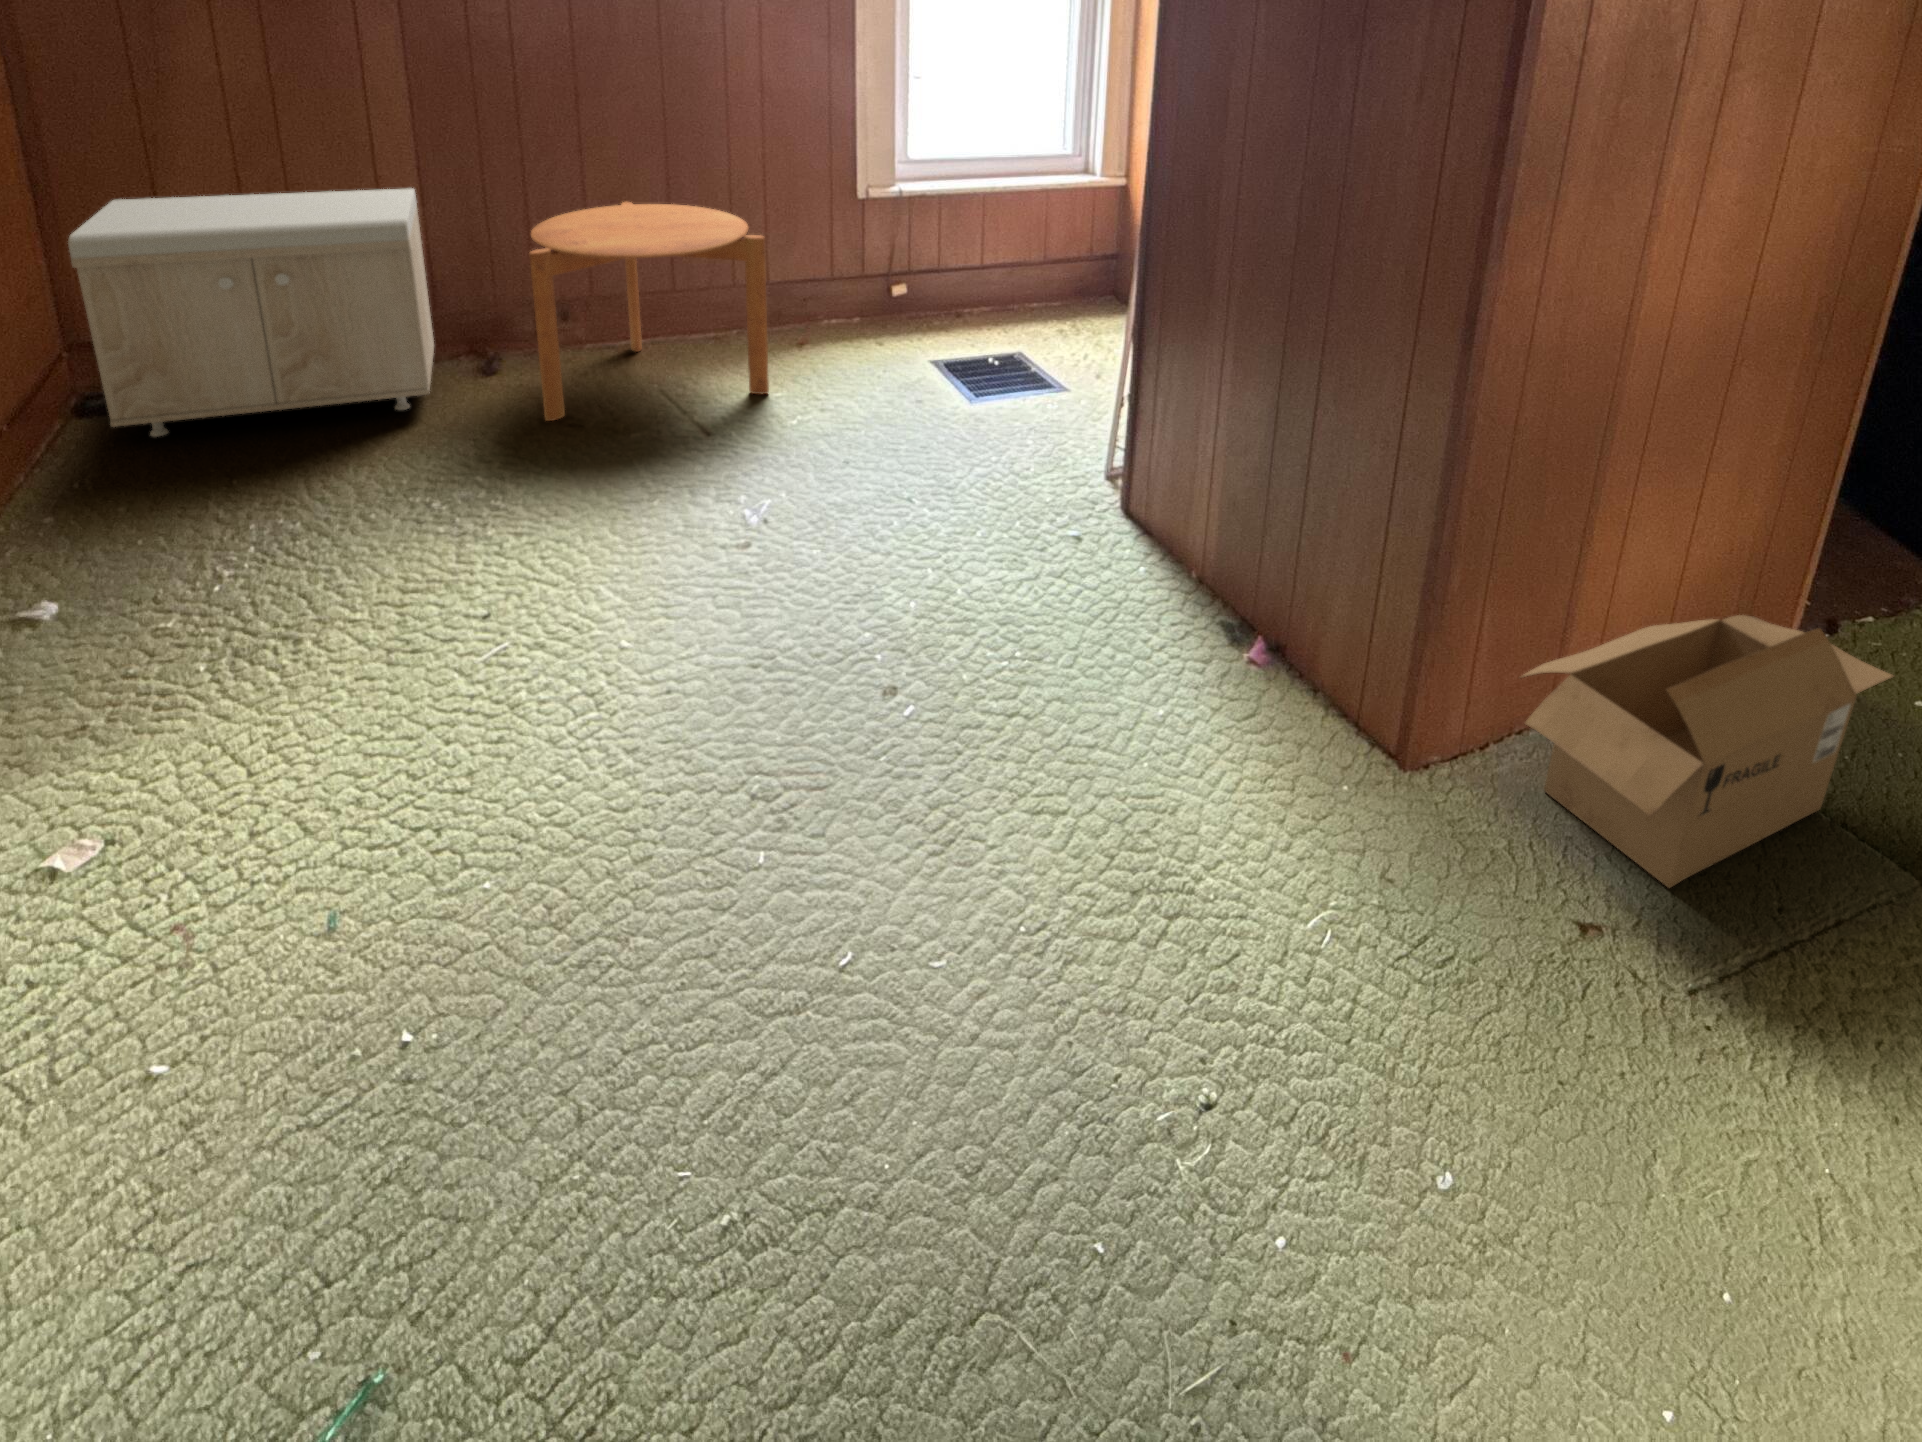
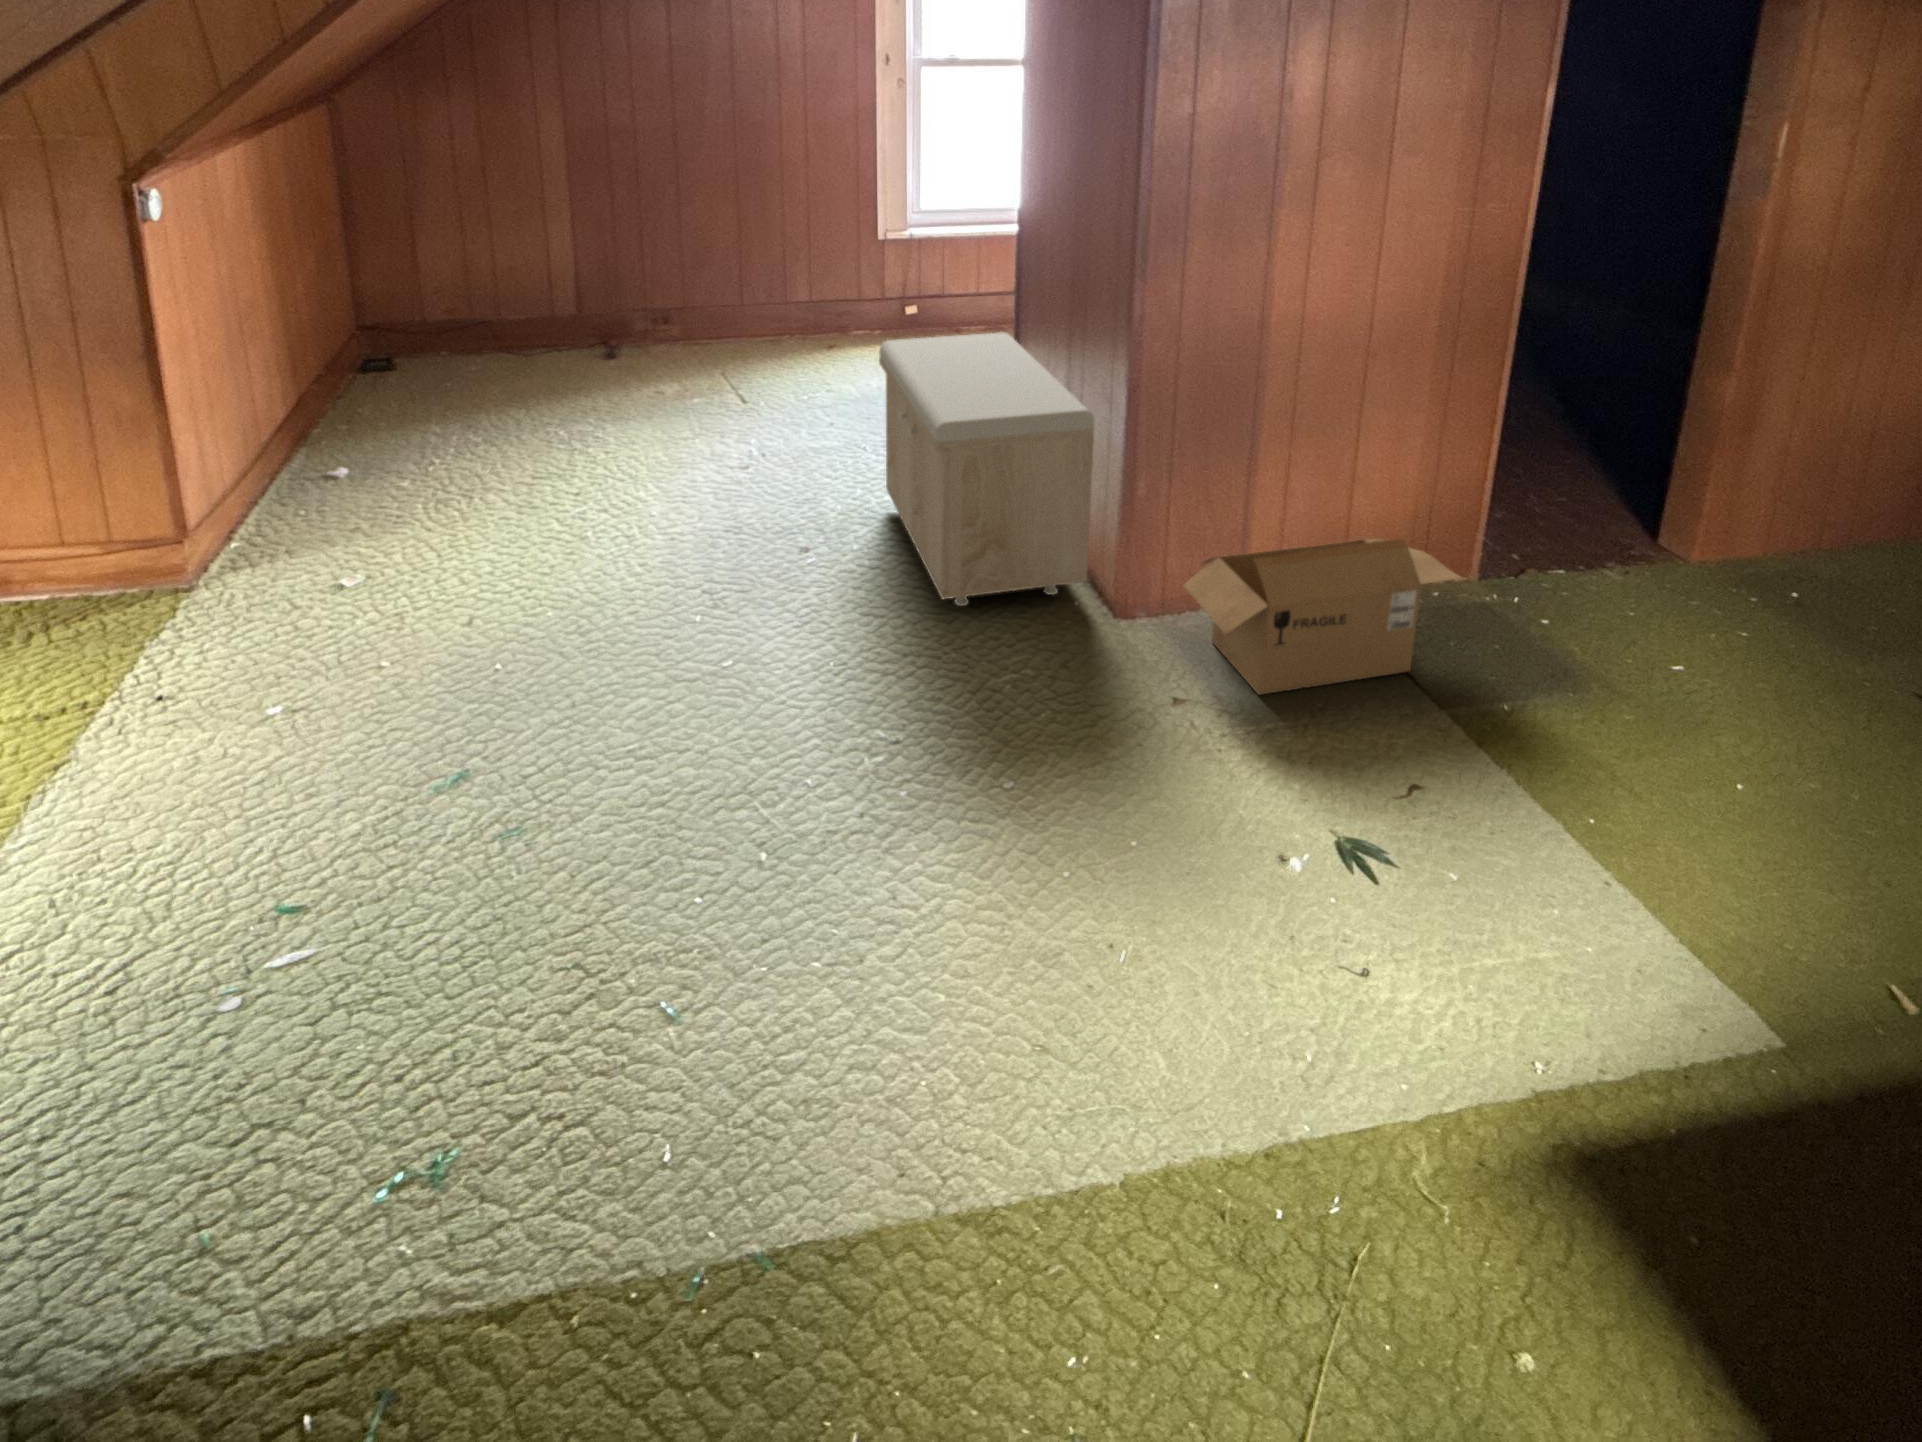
storage bench: present [68,188,434,437] -> present [879,333,1094,606]
side table: present [529,202,769,421] -> none [630,240,794,391]

